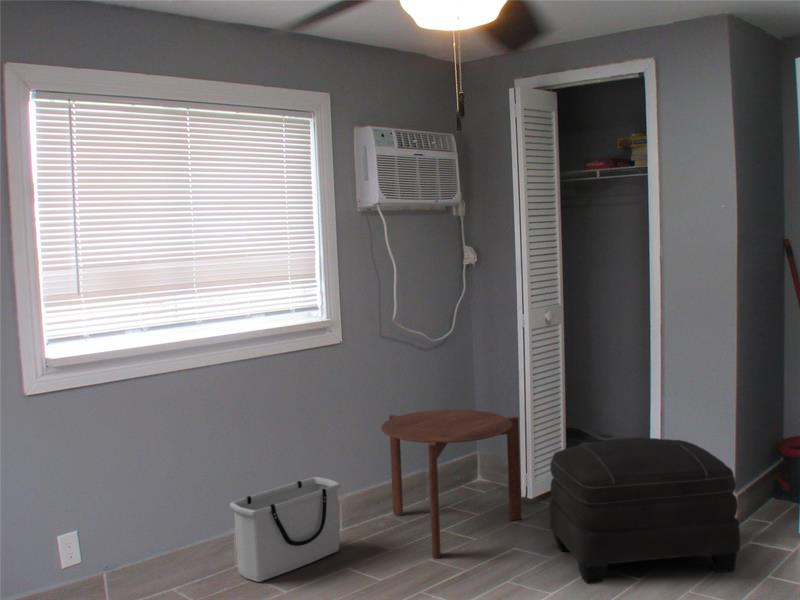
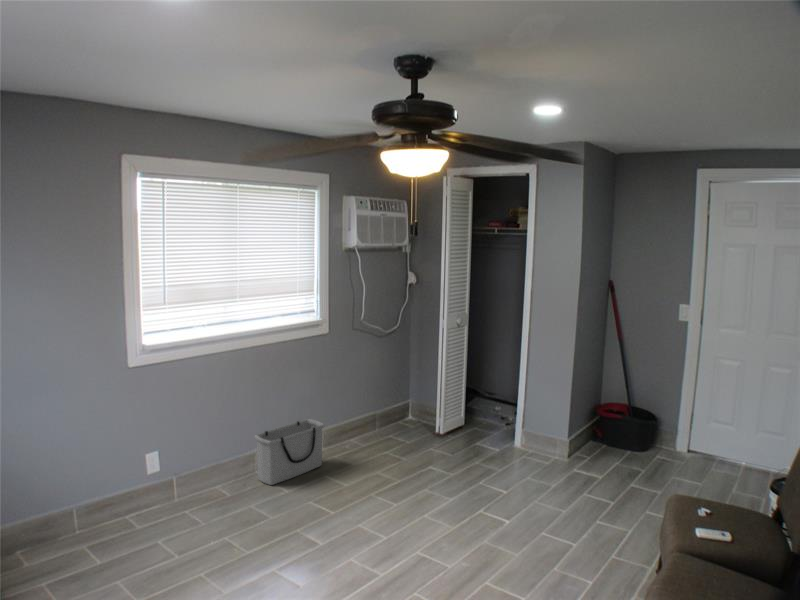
side table: present [381,410,521,559] -> none [351,377,438,473]
ottoman: present [549,437,740,584] -> none [453,403,566,492]

